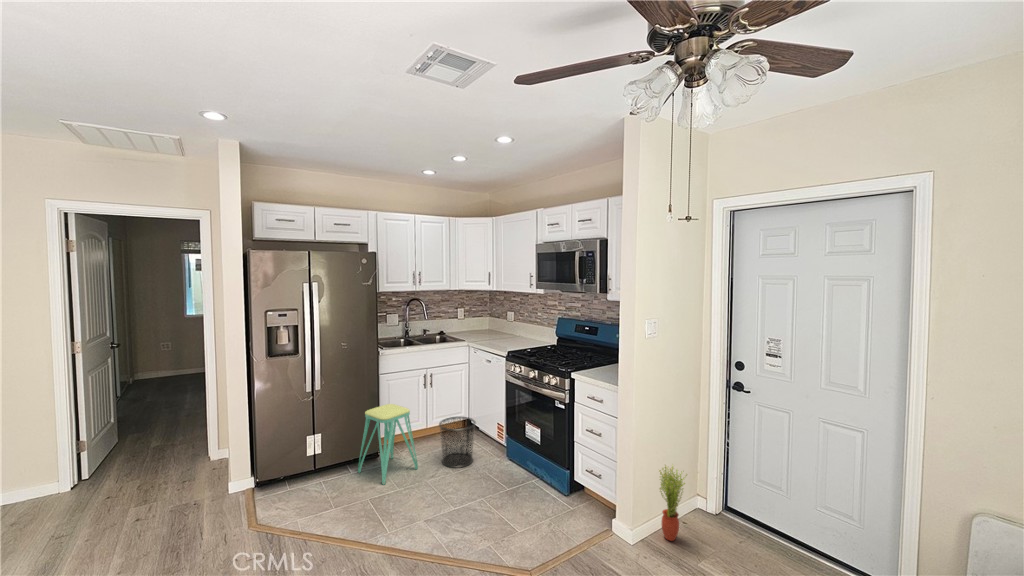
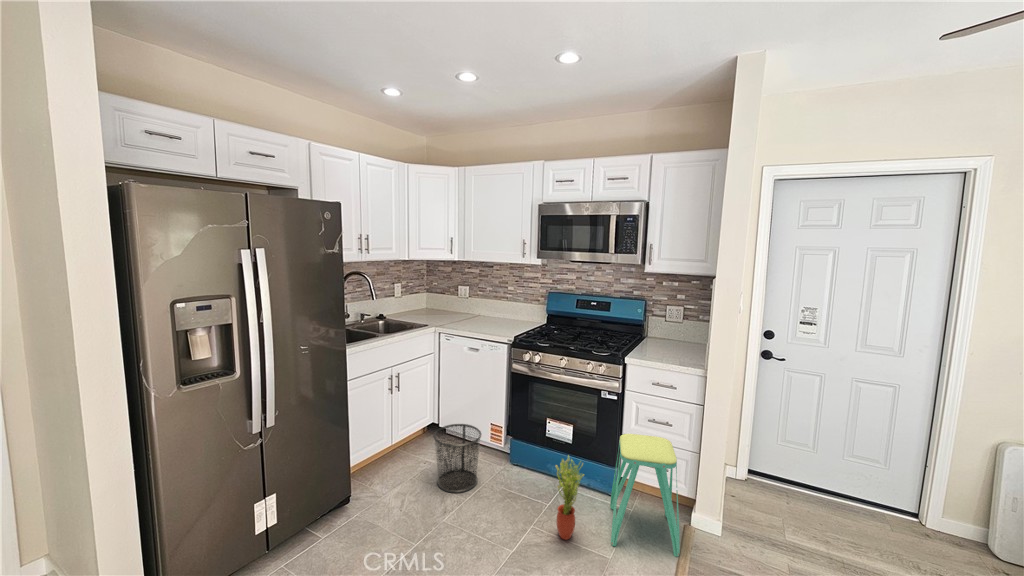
stool: present [358,404,418,484] -> present [610,434,680,557]
potted plant: present [659,465,687,541] -> present [556,458,584,540]

